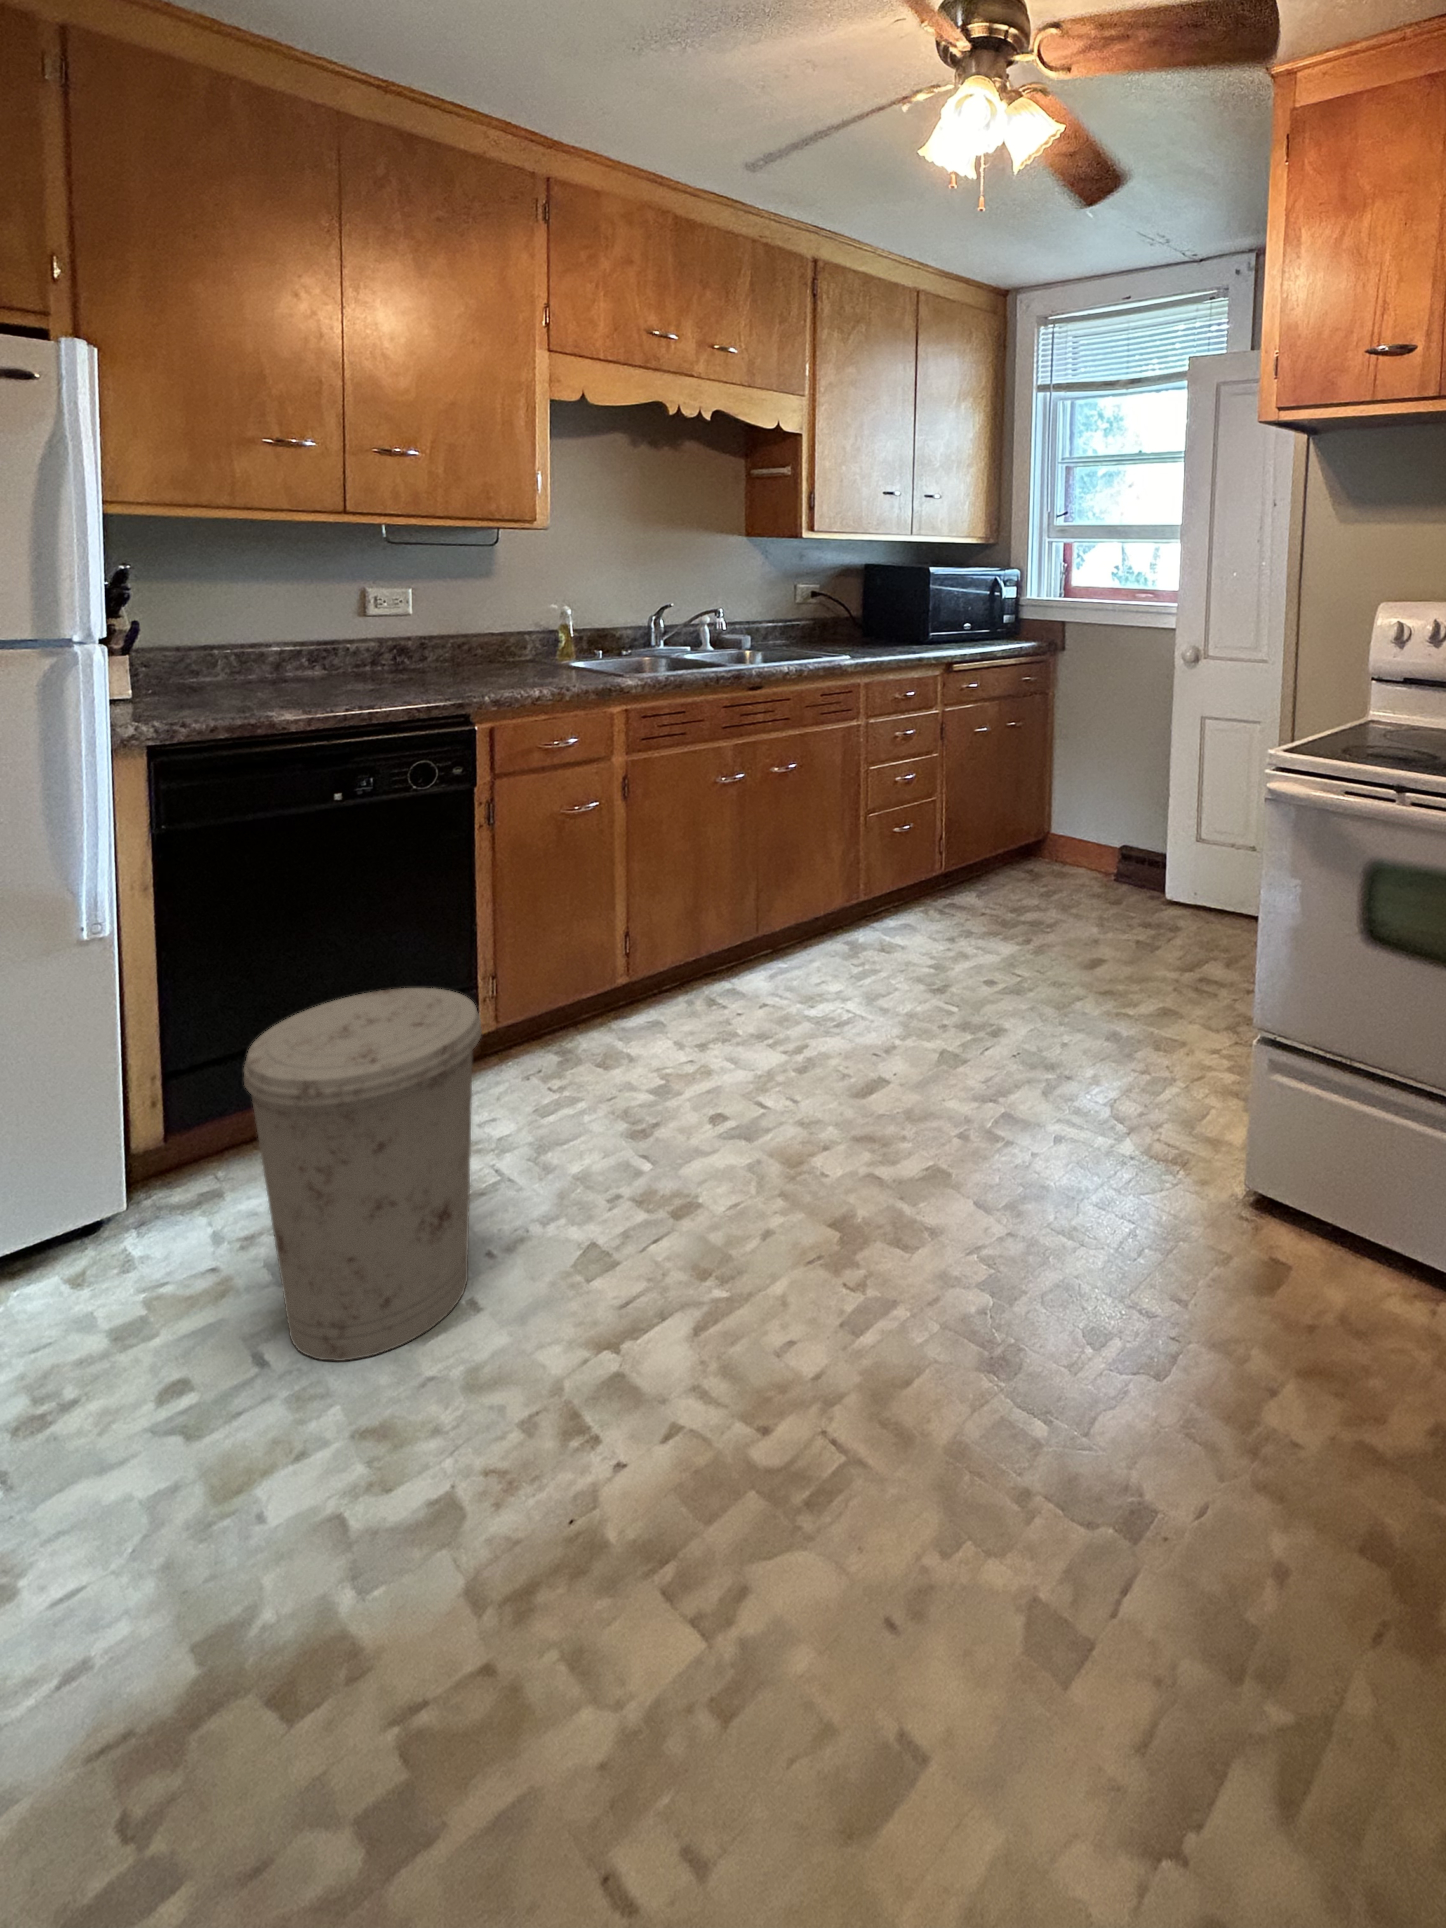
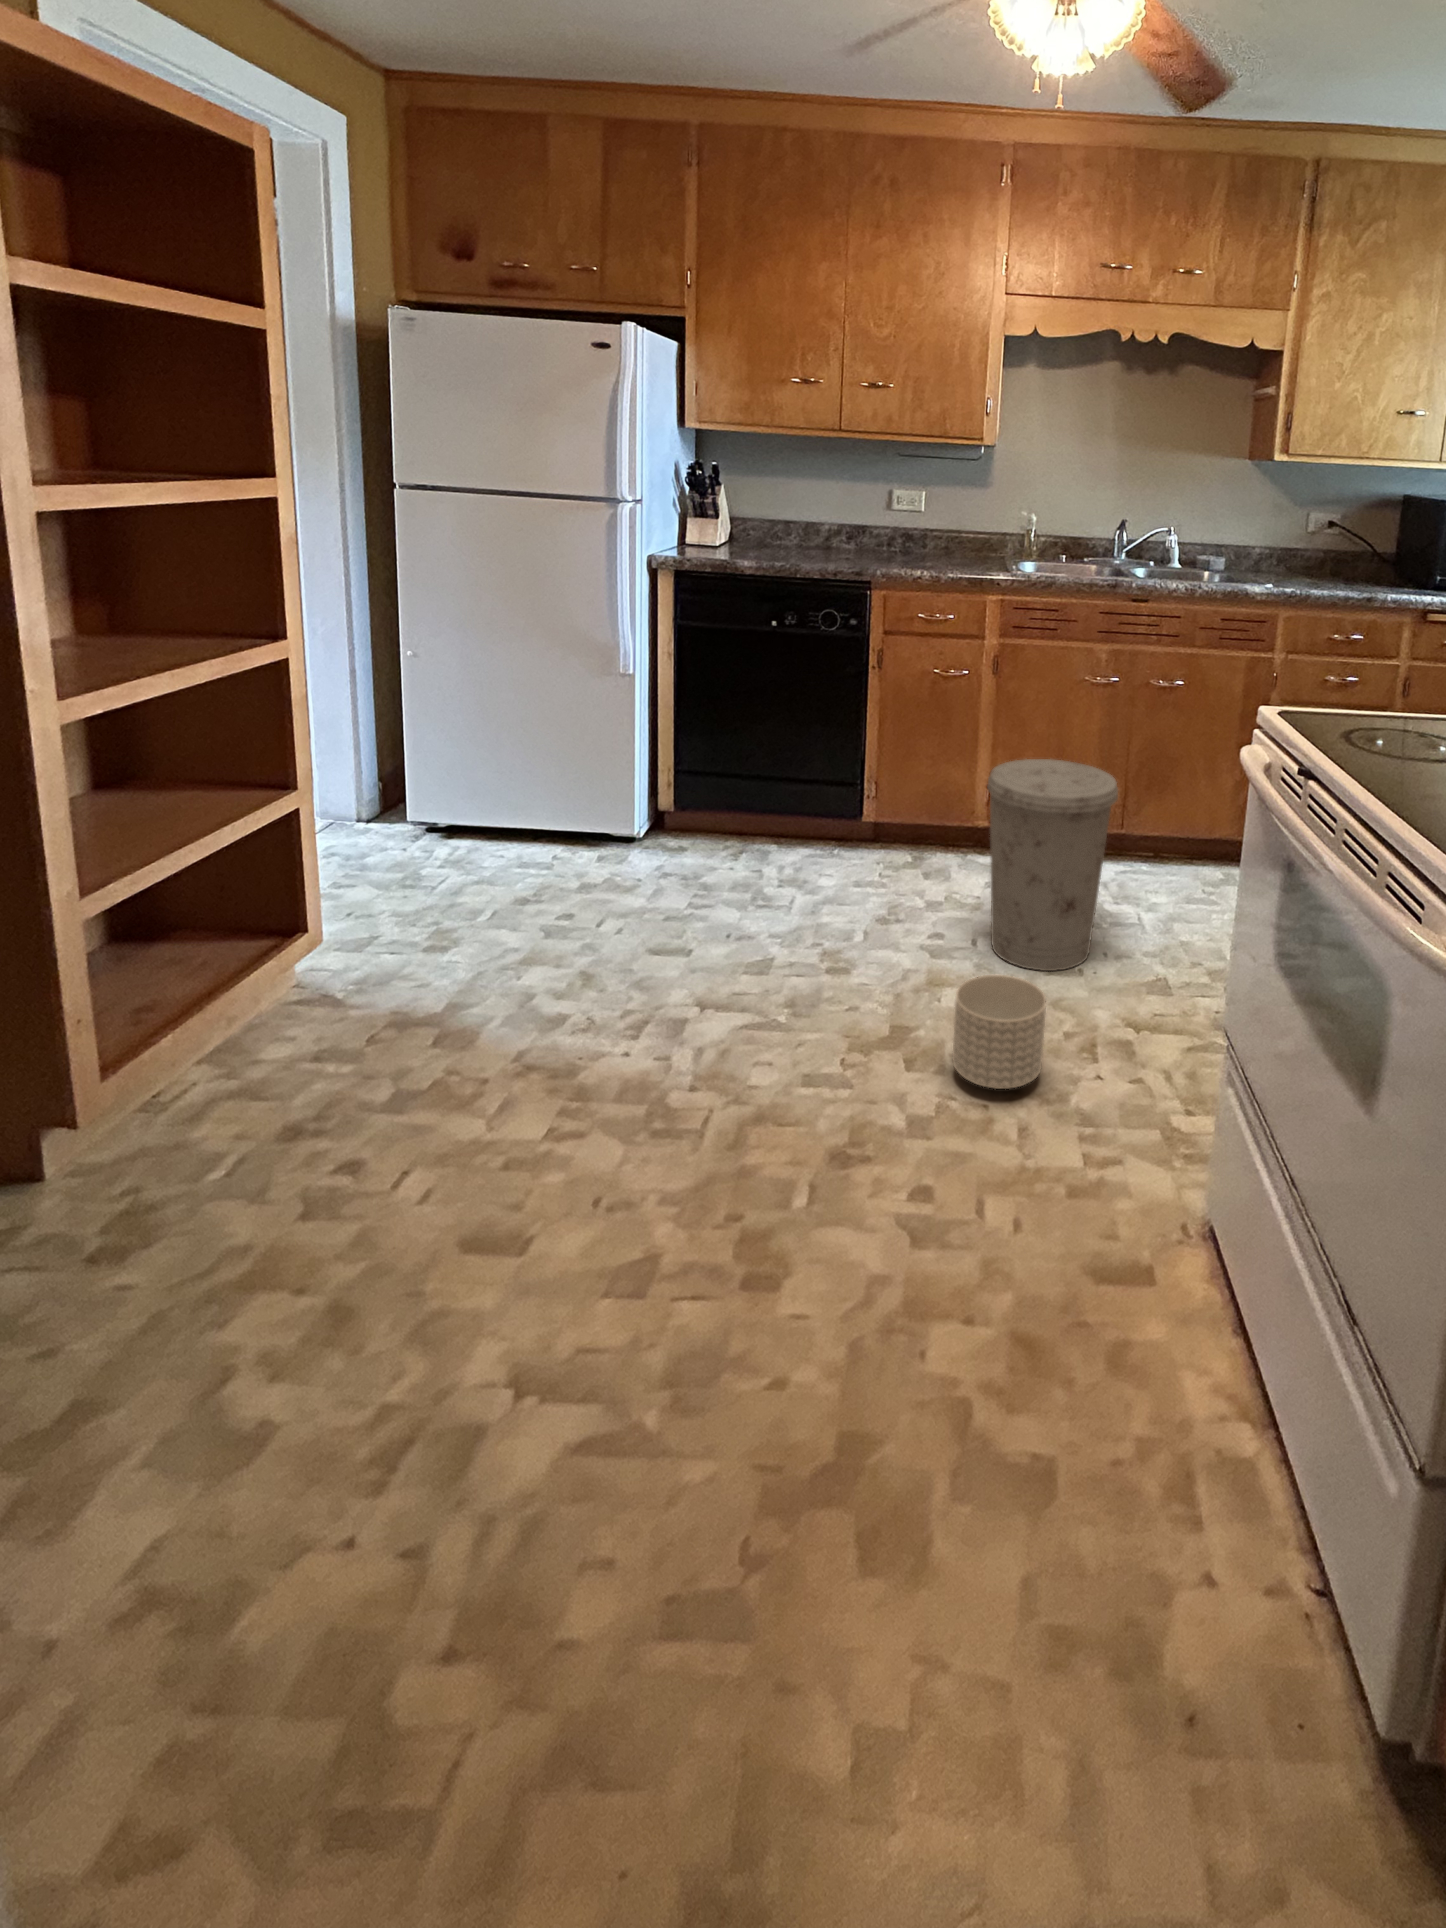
planter: none [362,1391,542,1647] -> present [953,975,1046,1089]

